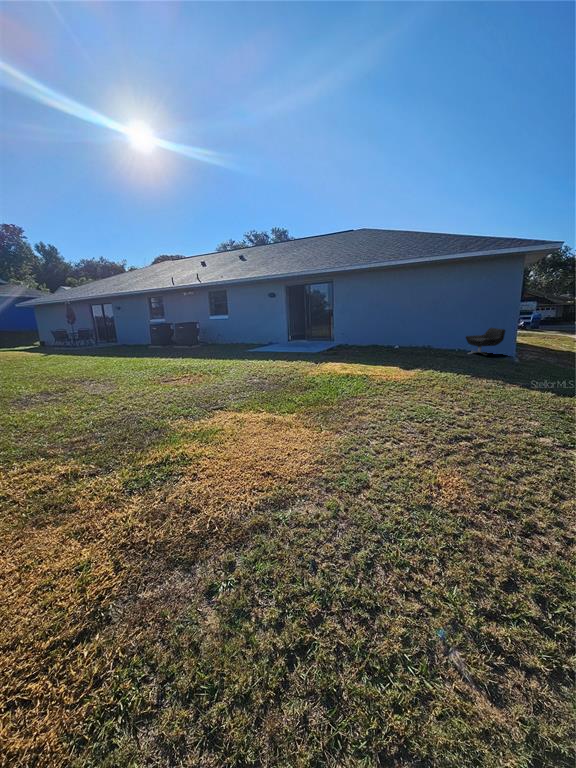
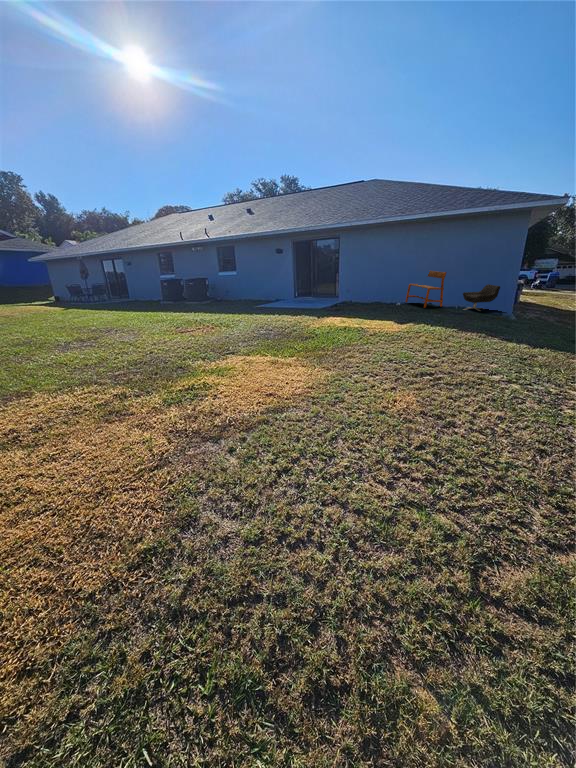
bench: none [404,313,447,352] -> present [405,271,446,308]

